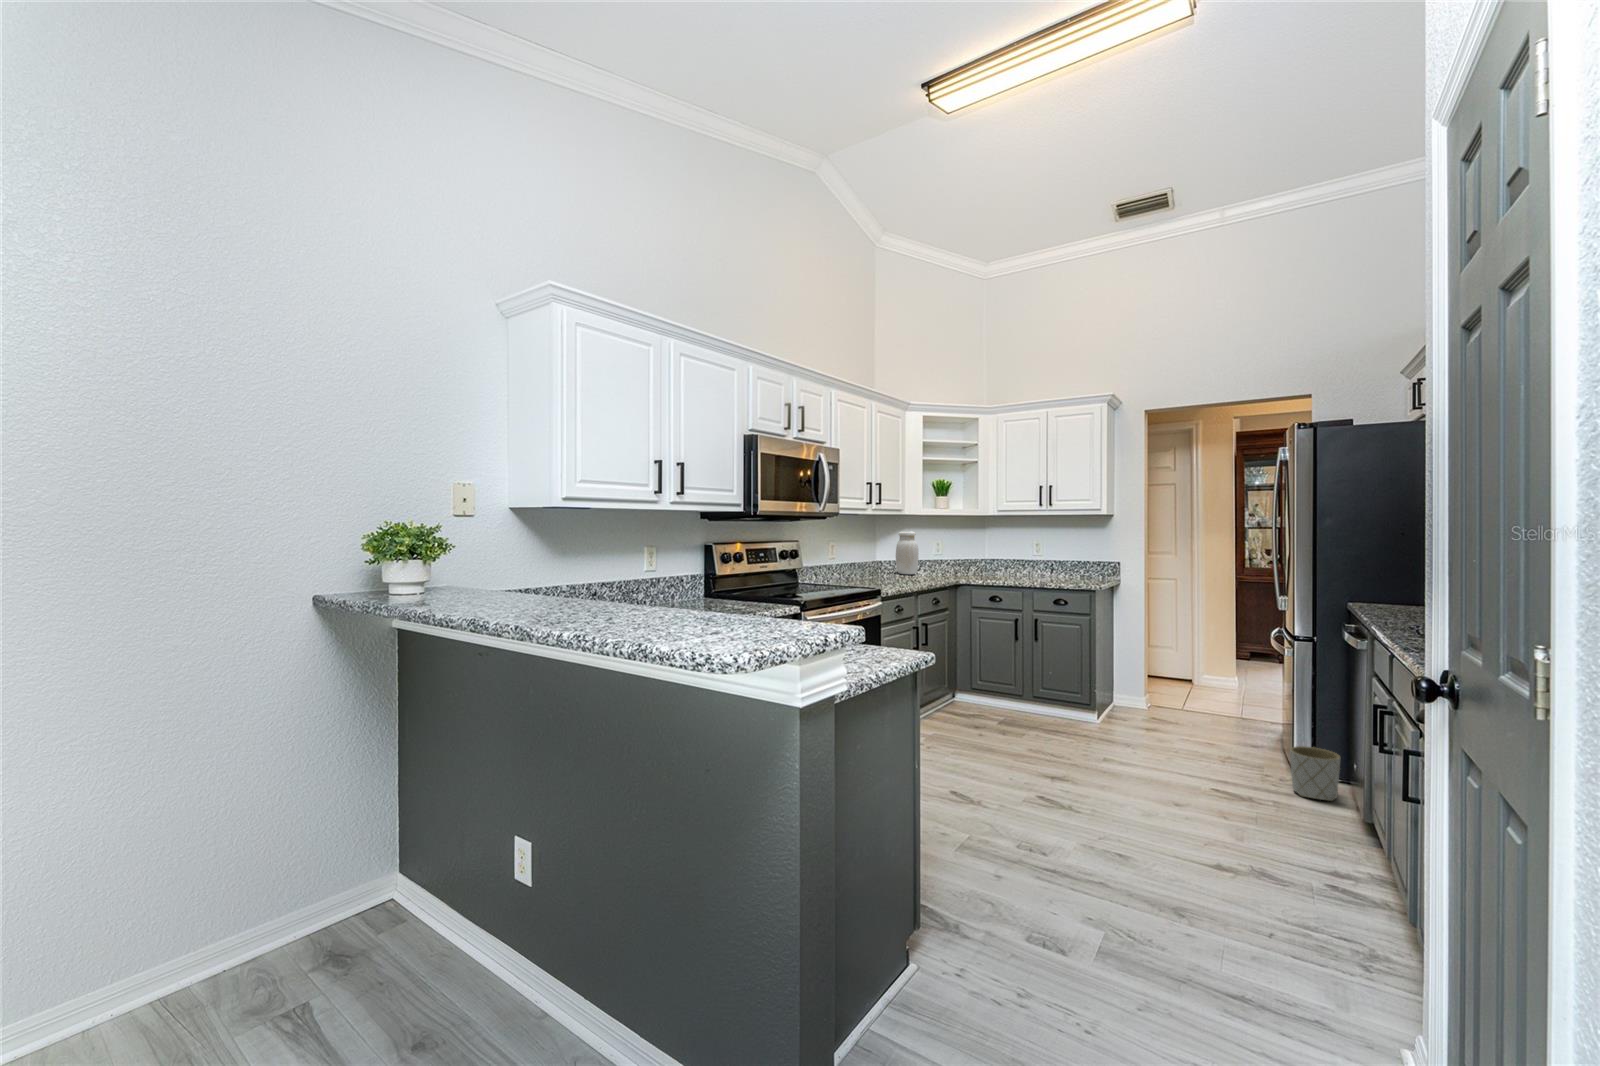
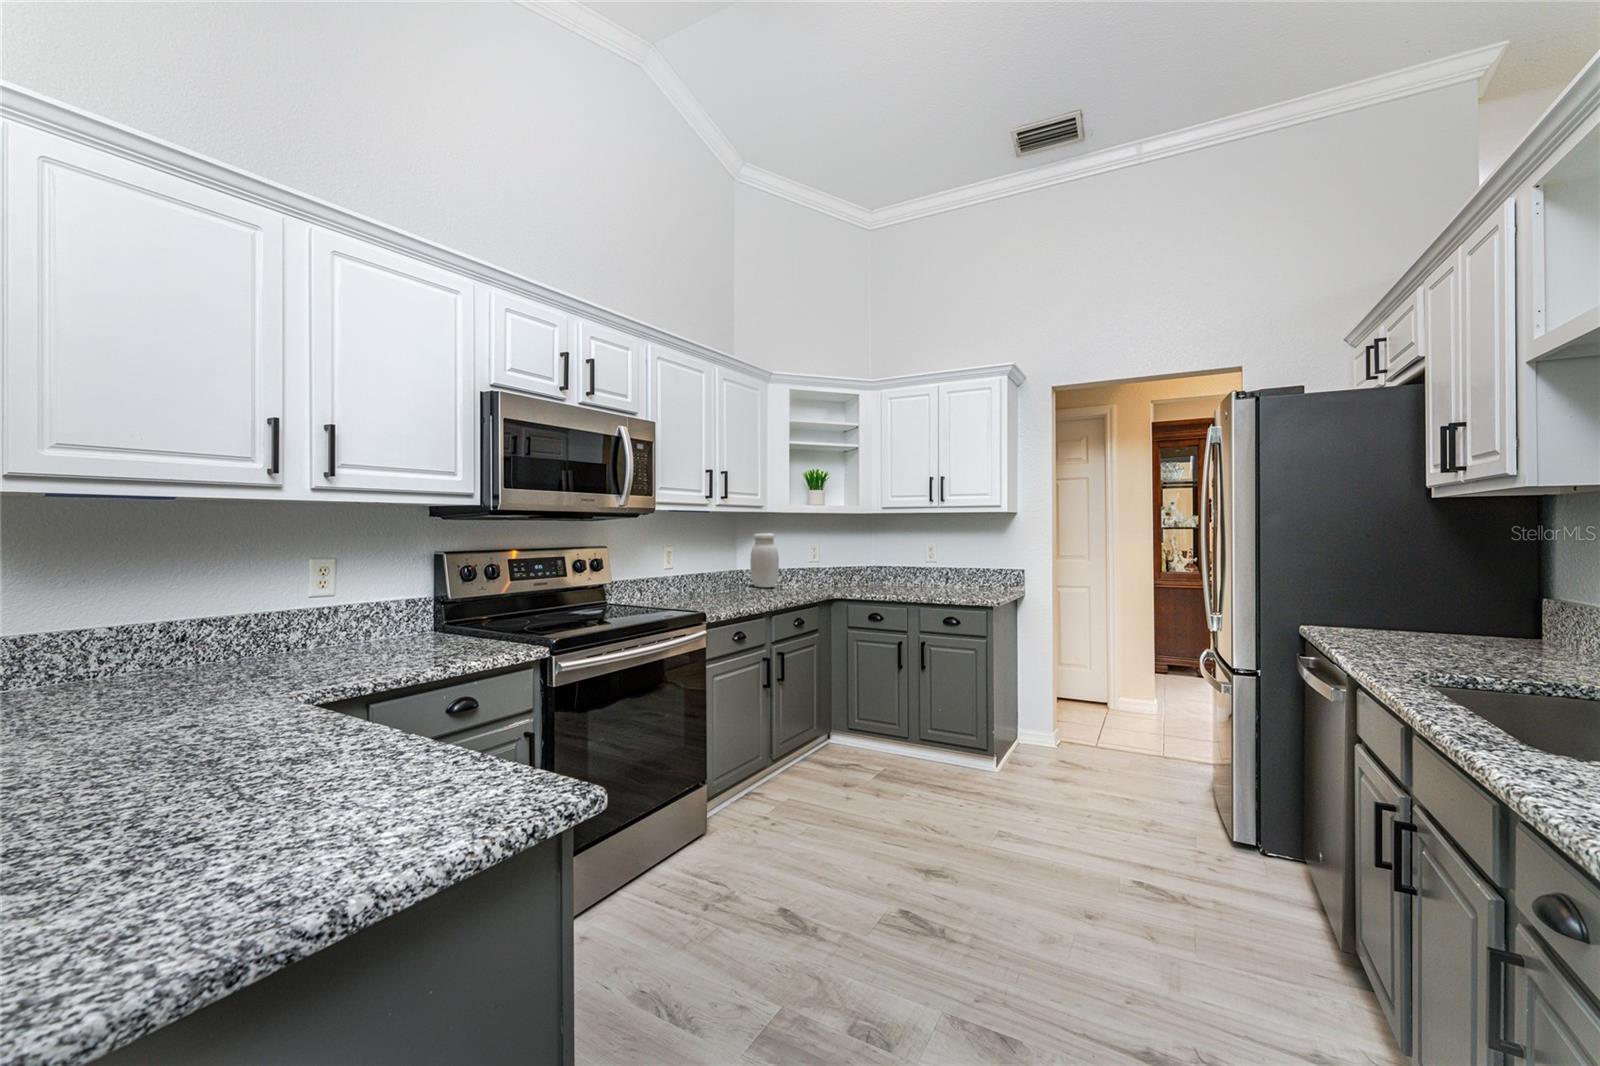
planter: present [1290,746,1341,801] -> none [1231,817,1297,897]

